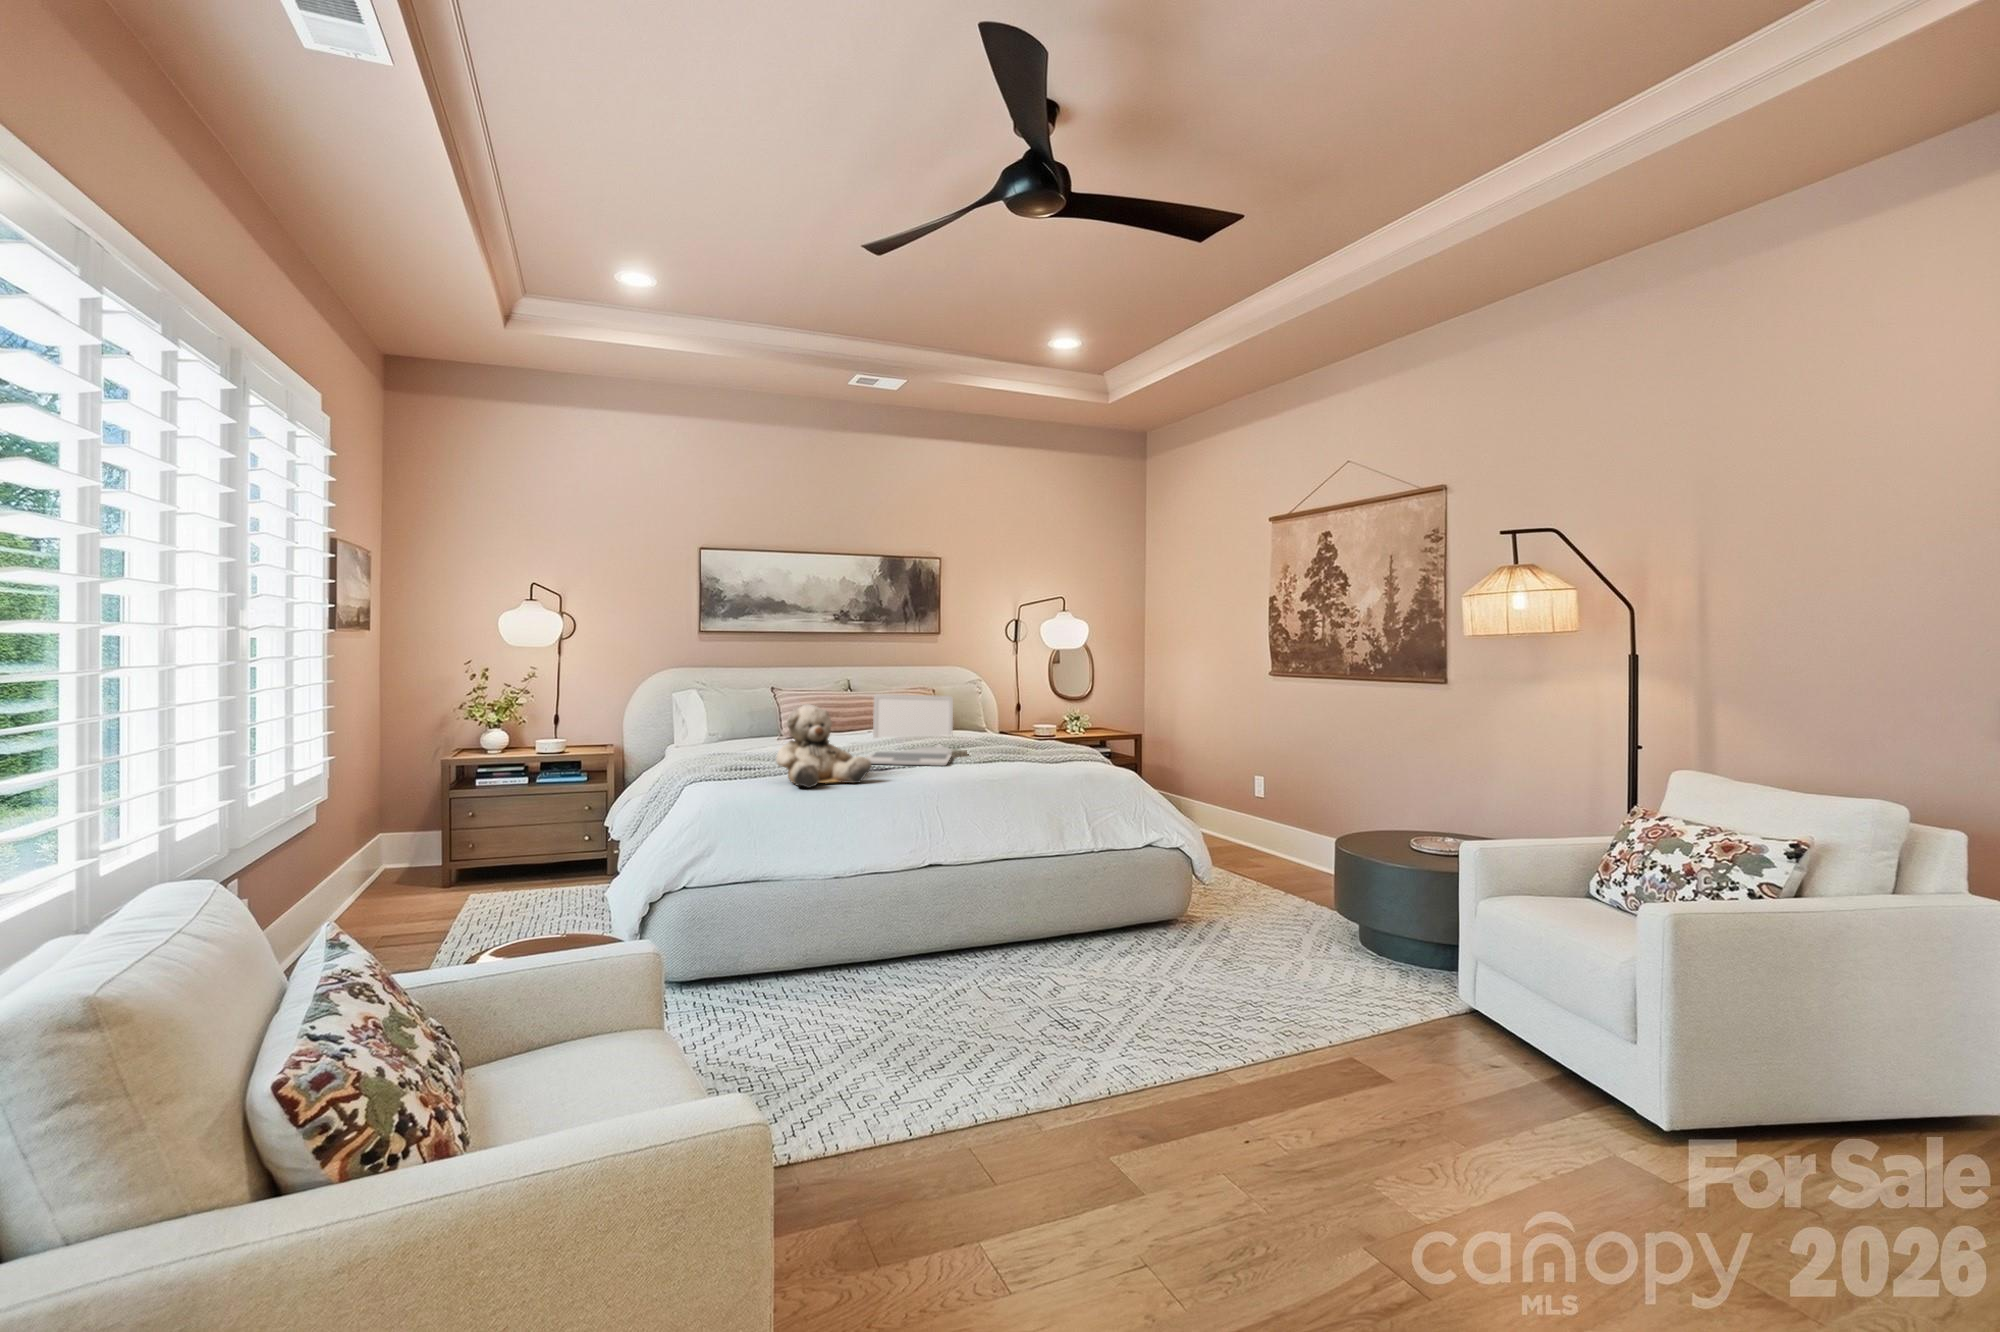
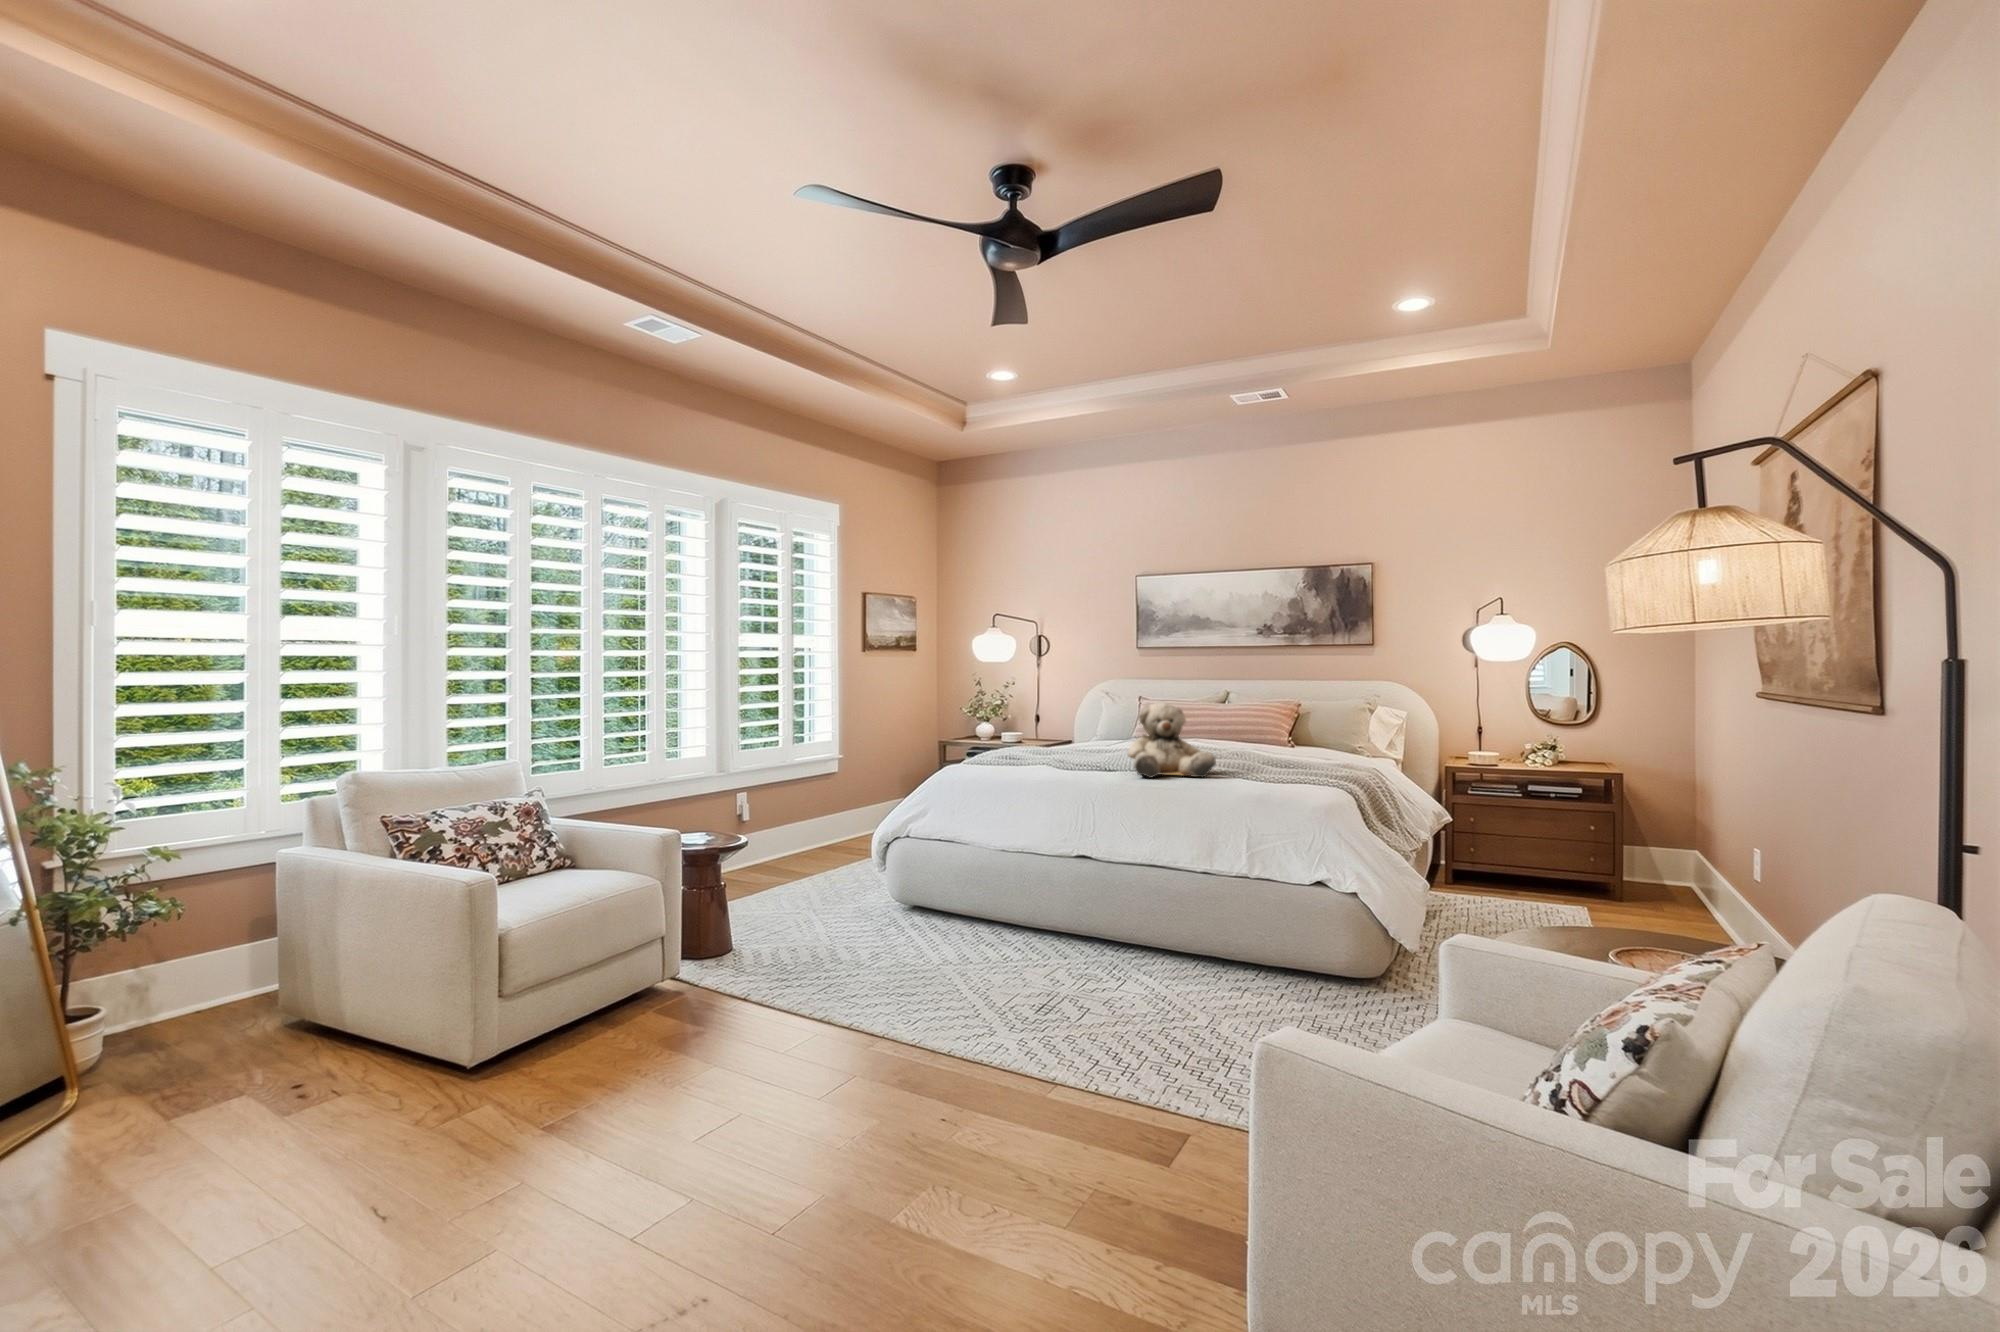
laptop: present [866,694,953,766] -> none [1232,699,1336,771]

